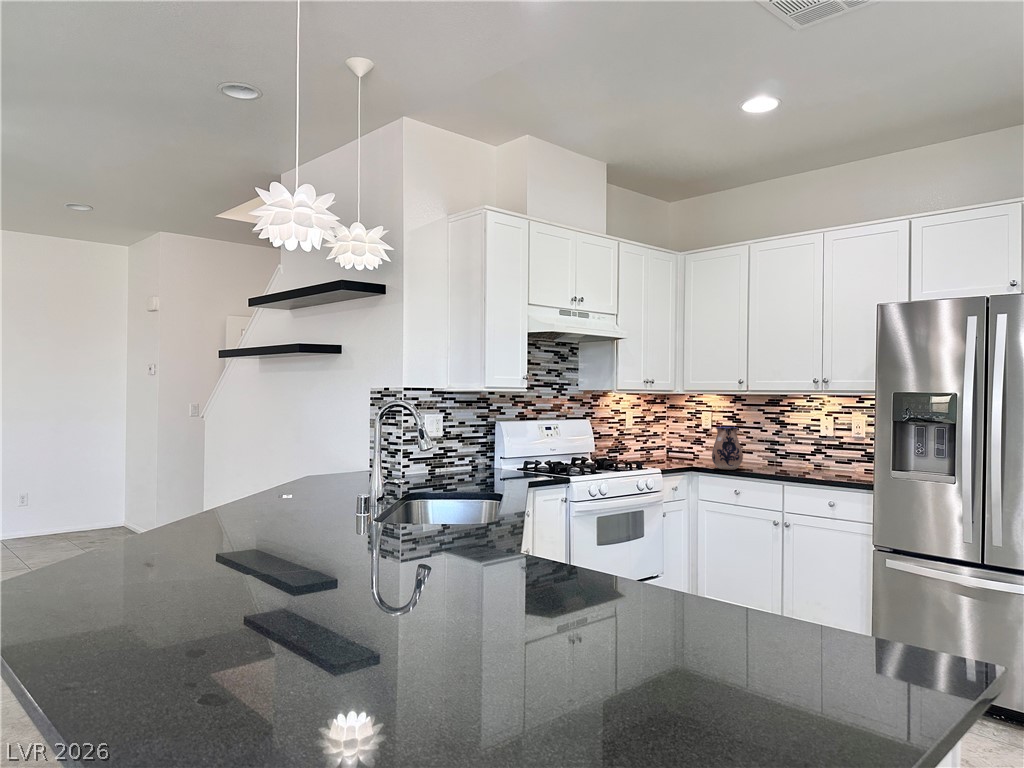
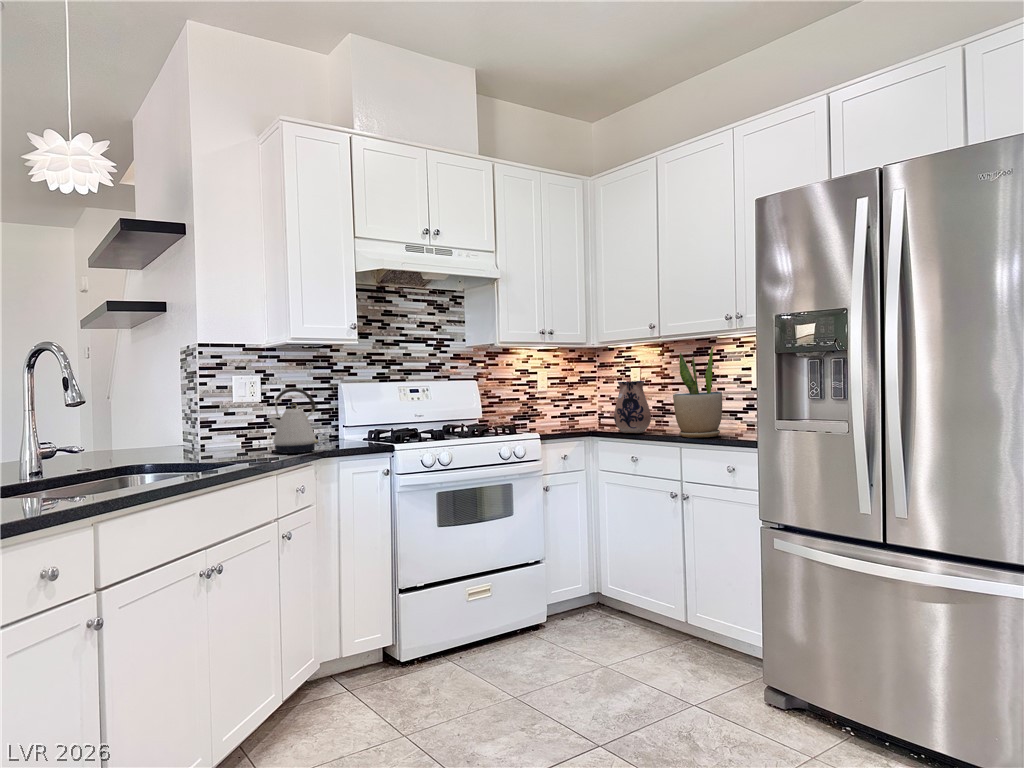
potted plant: none [767,404,807,475] -> present [673,347,722,437]
kettle: none [479,430,519,483] -> present [268,388,319,454]

